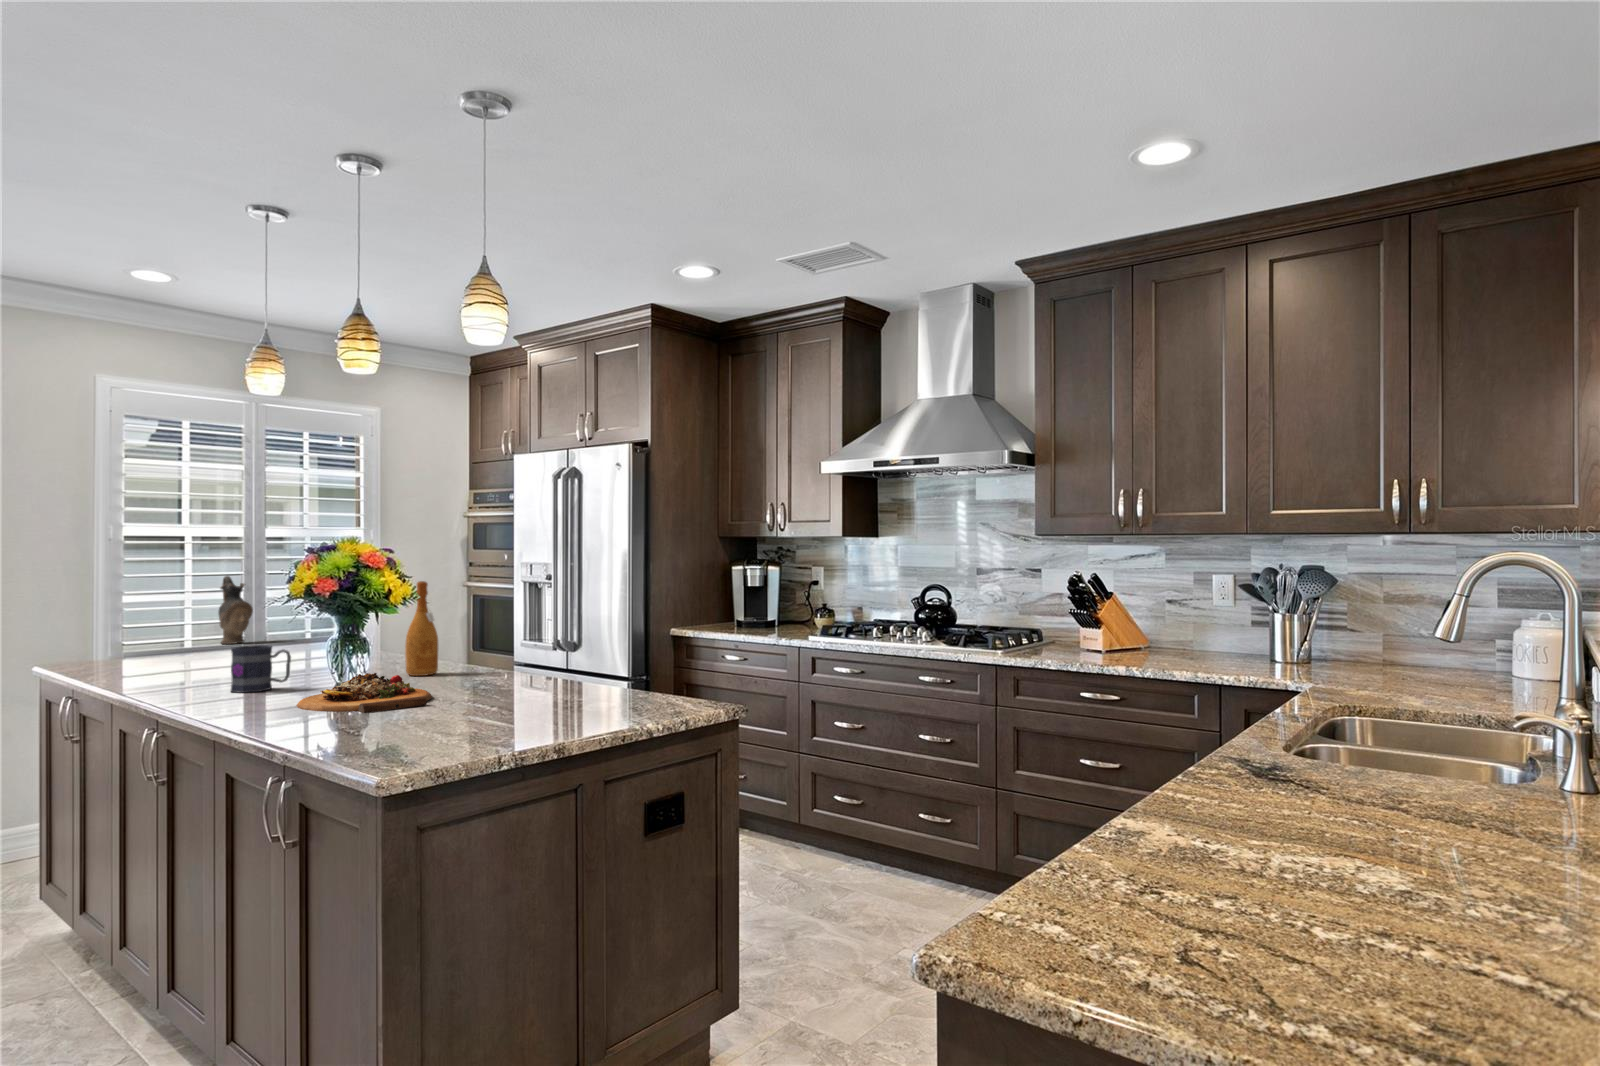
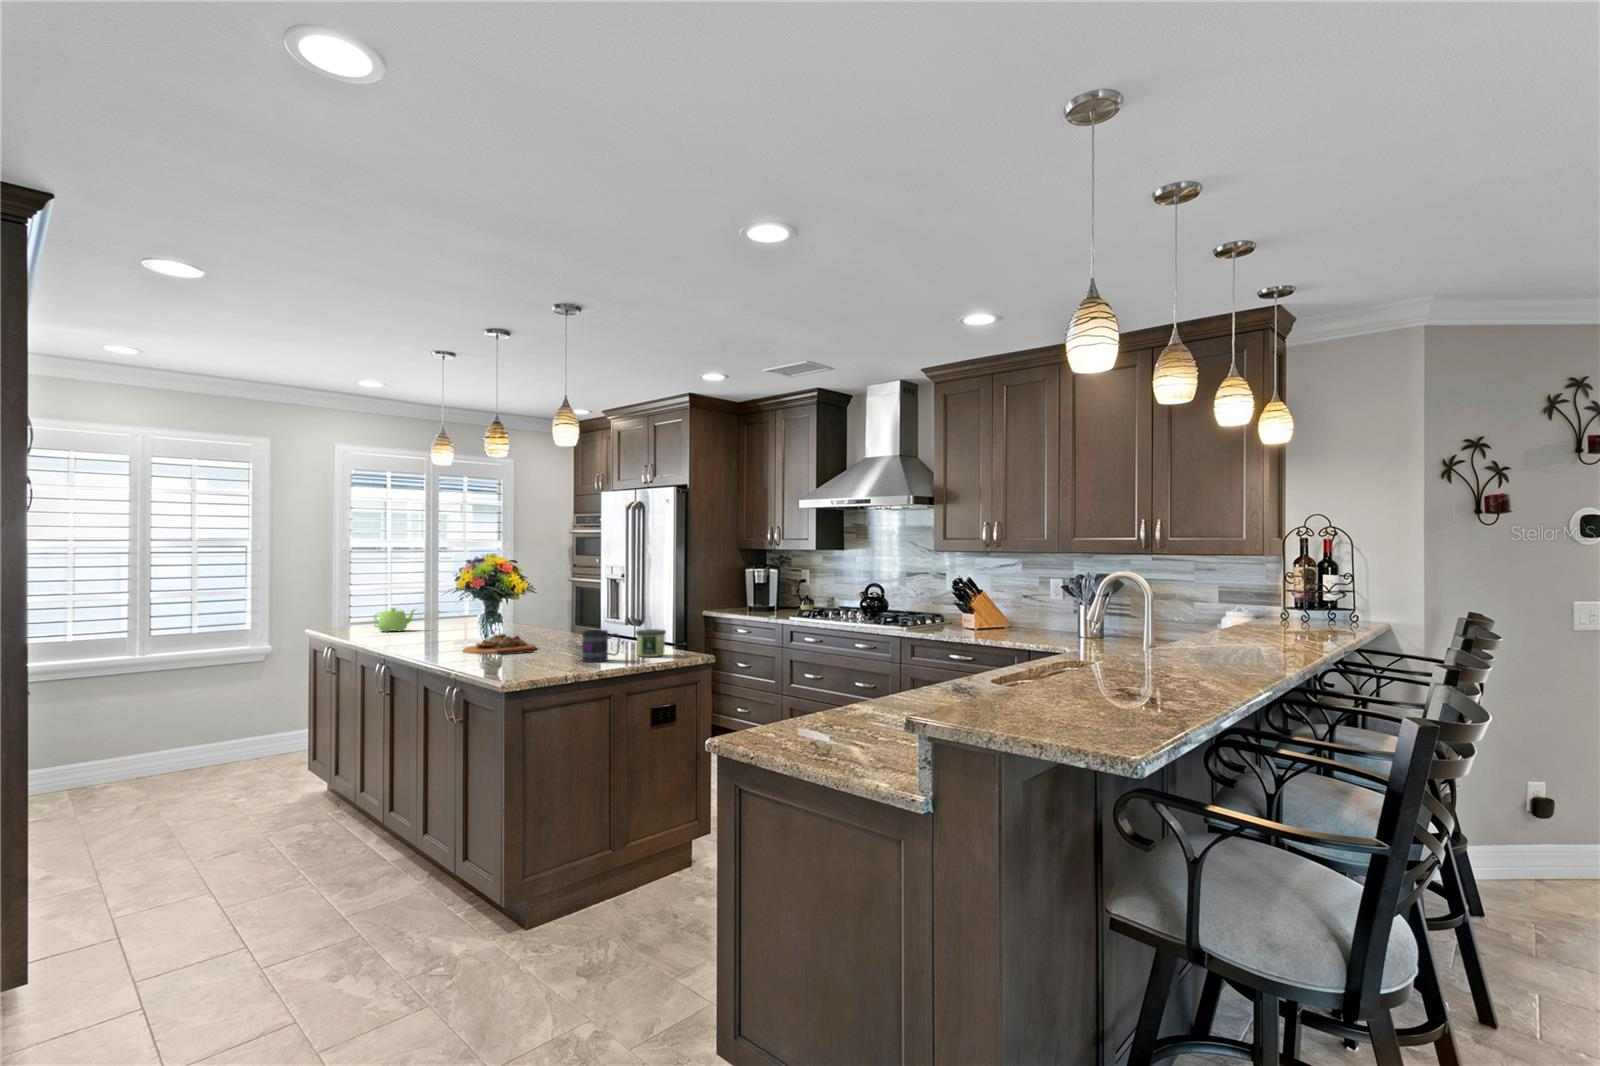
ceramic pitcher: present [218,576,253,644] -> none [410,574,432,618]
wine bottle: present [405,581,438,676] -> none [524,580,543,638]
teapot: none [148,629,225,669] -> present [374,608,415,632]
mug: present [231,645,291,693] -> present [582,630,620,662]
candle: none [614,662,668,712] -> present [636,629,666,657]

